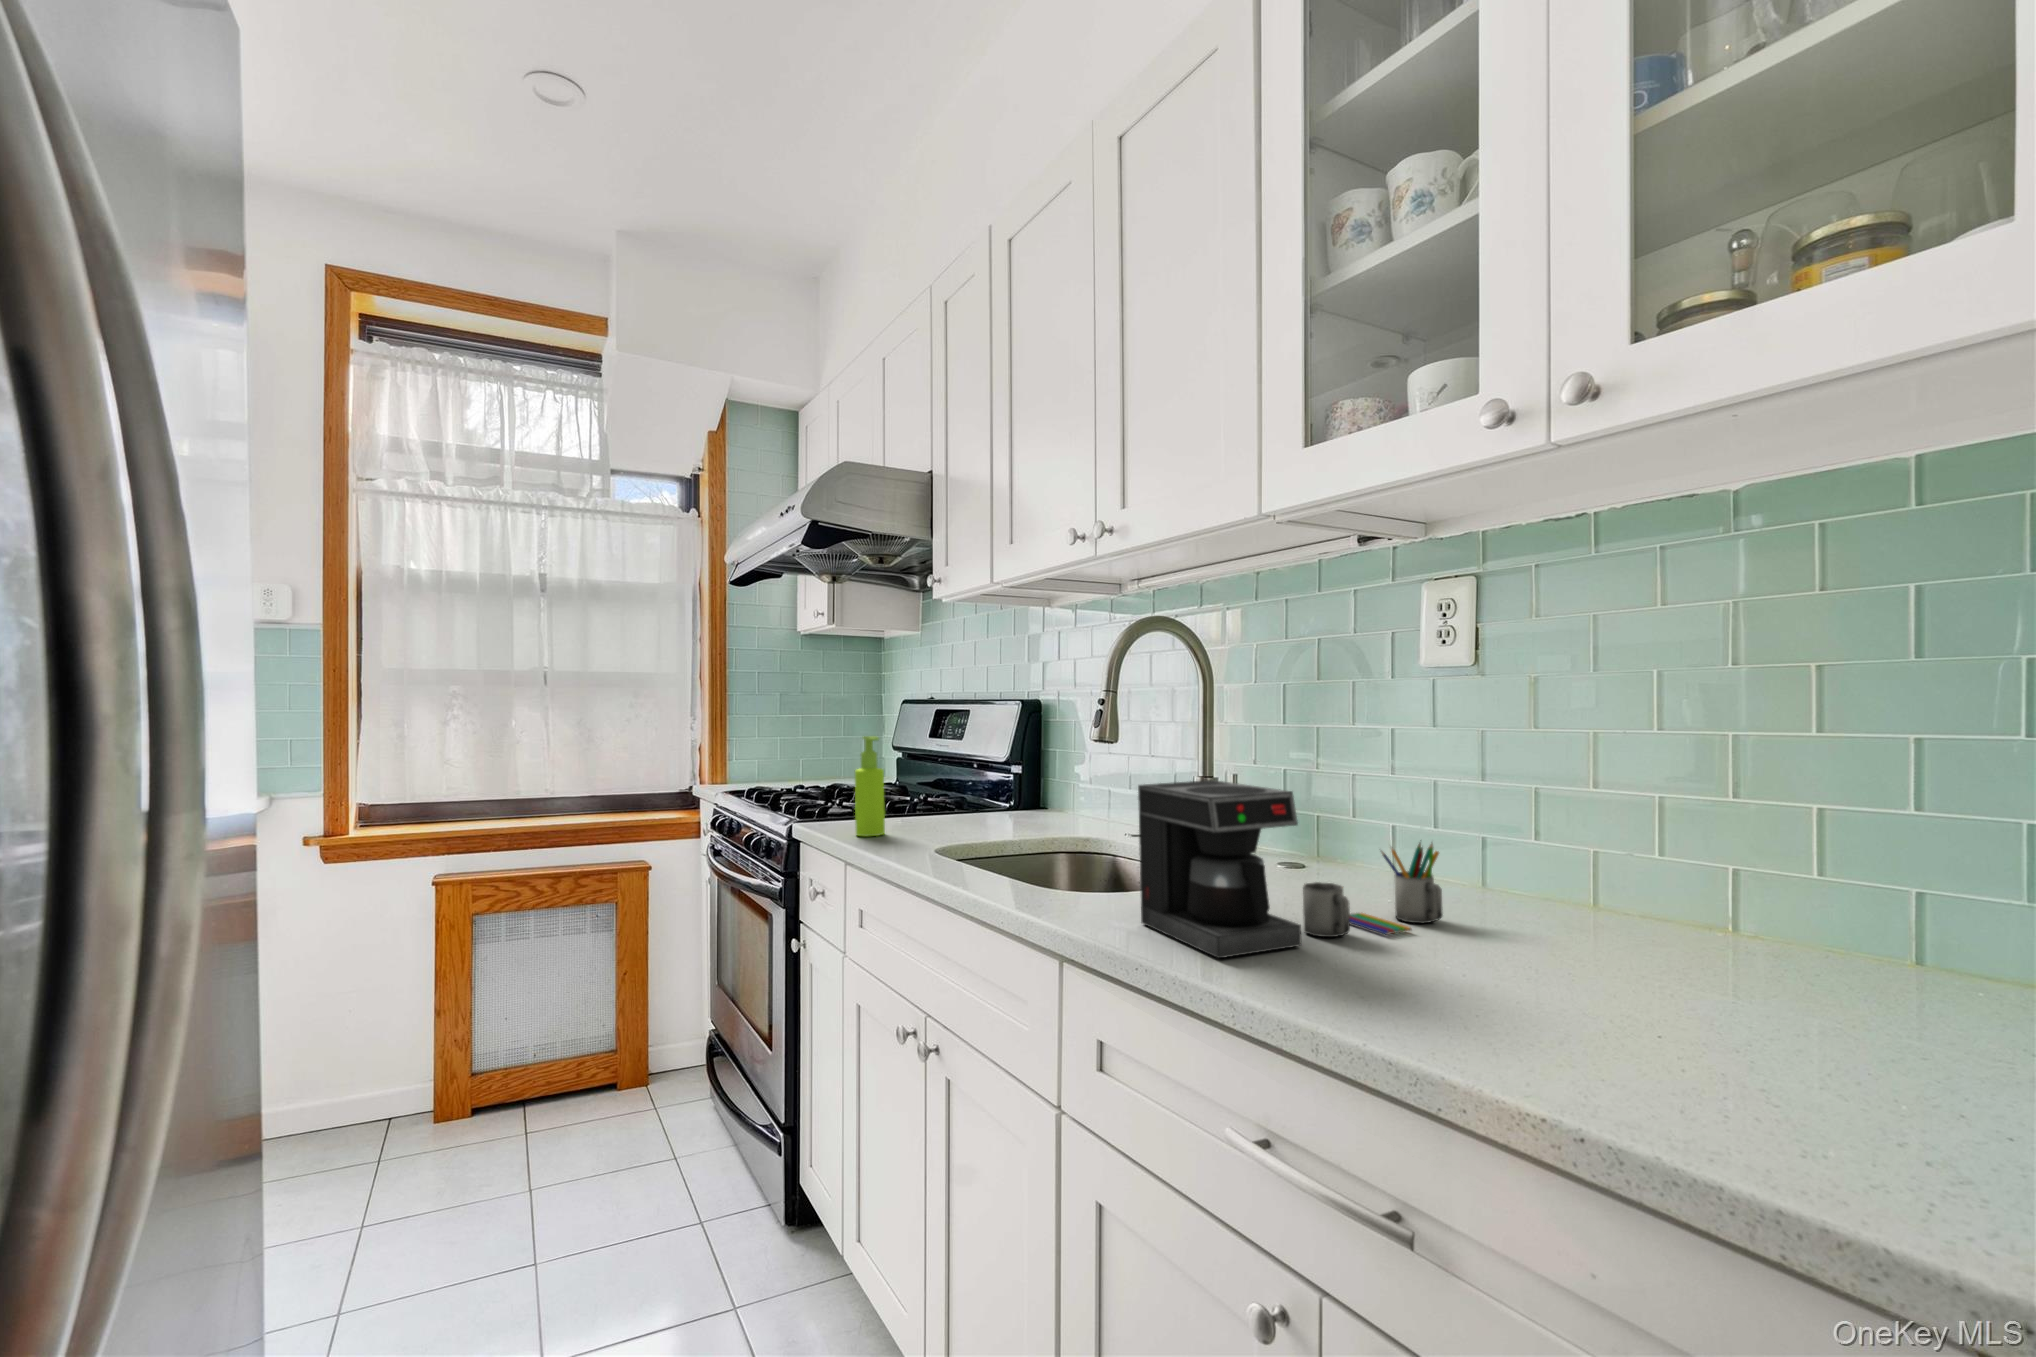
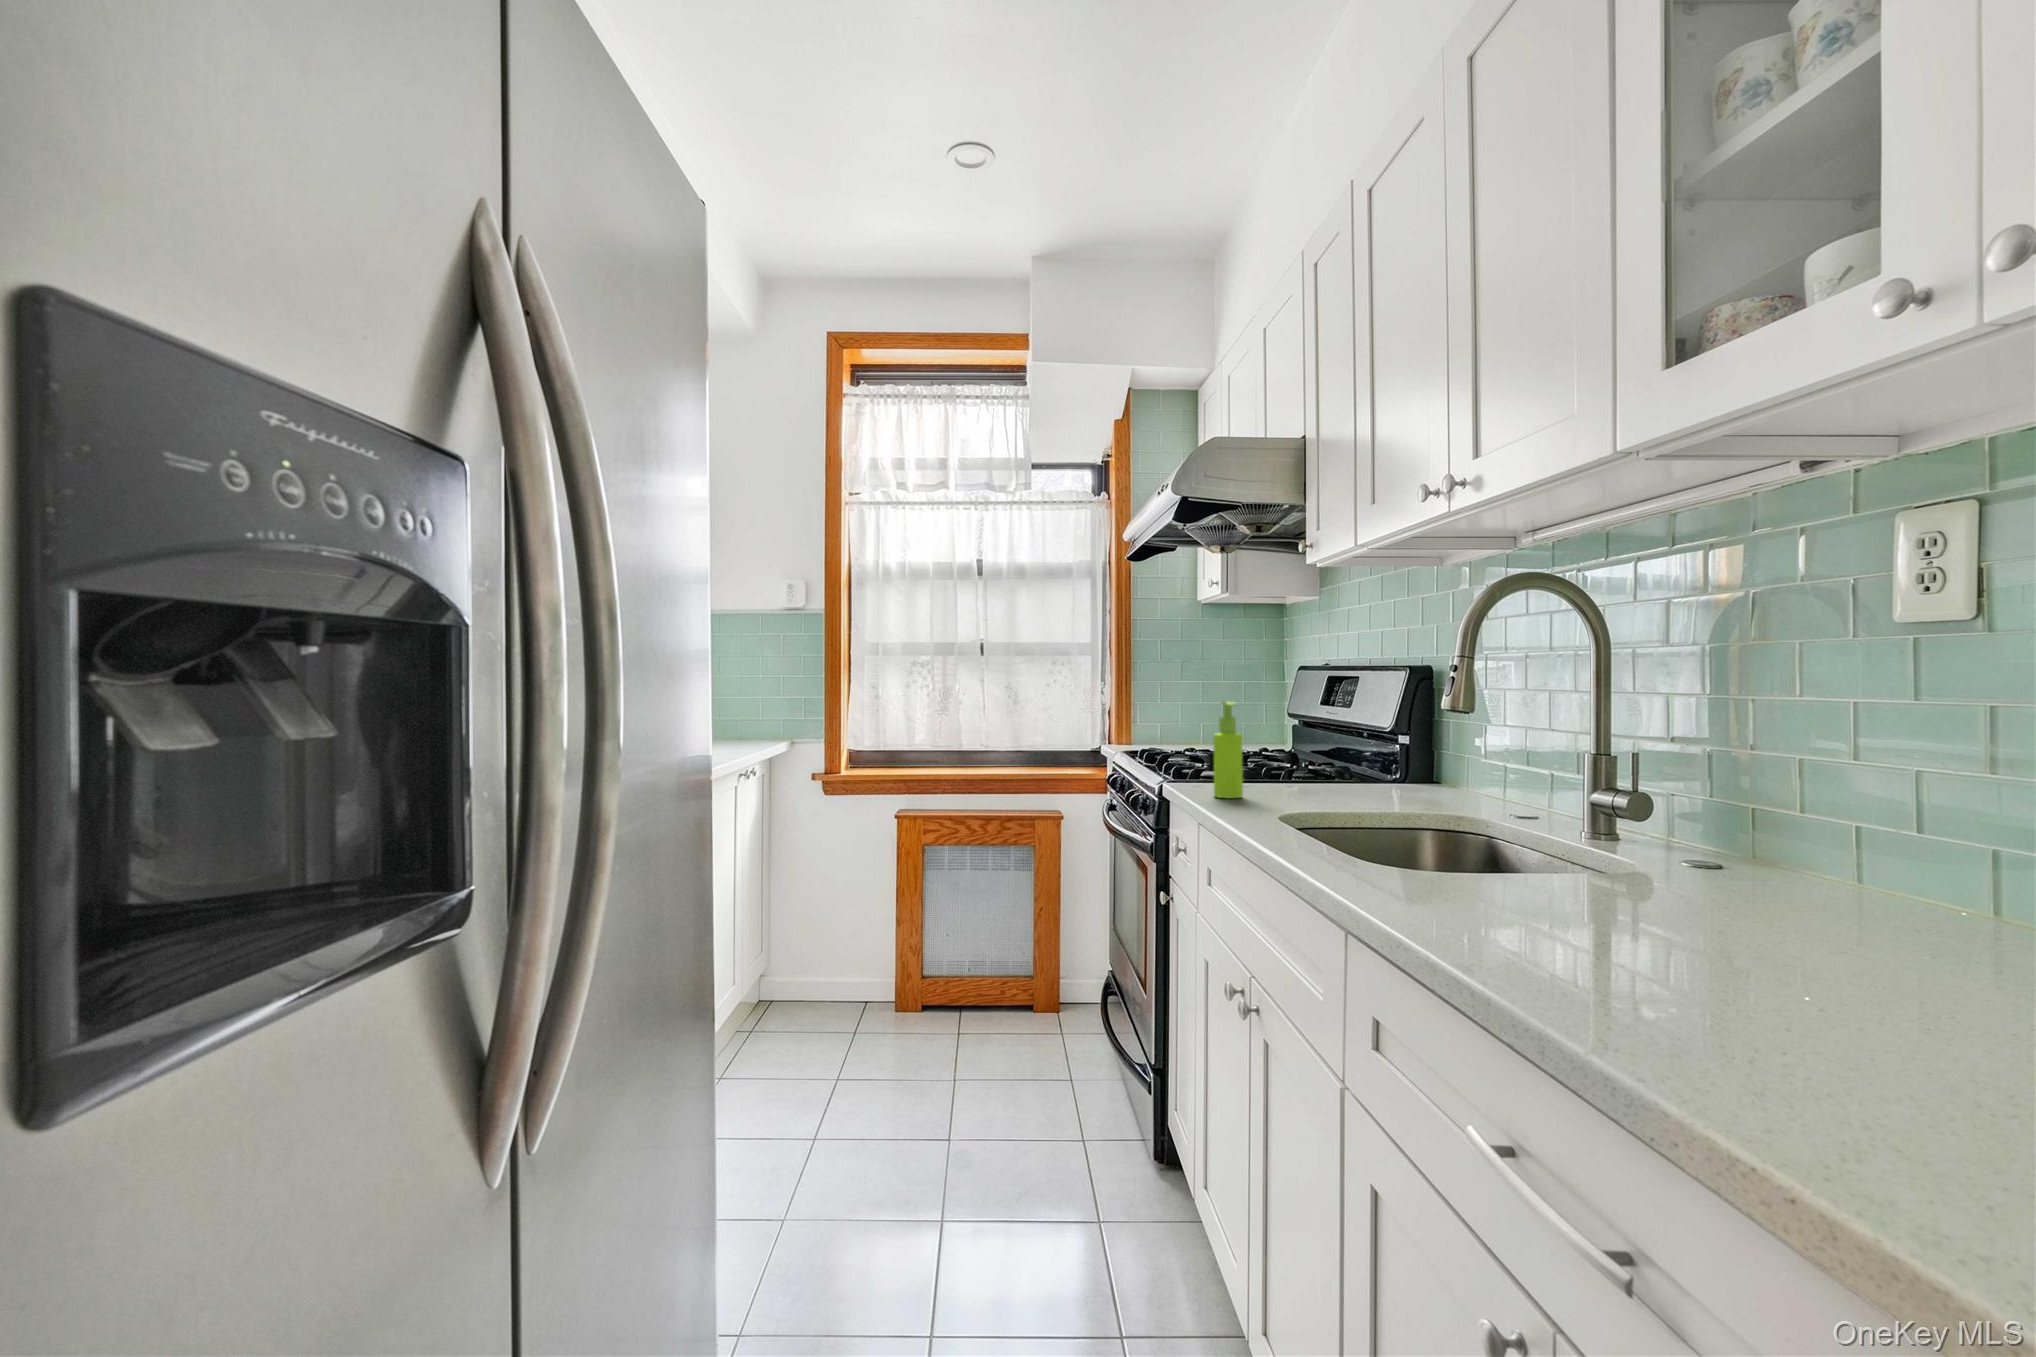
coffee maker: present [1138,780,1443,958] -> none [1454,750,1877,944]

